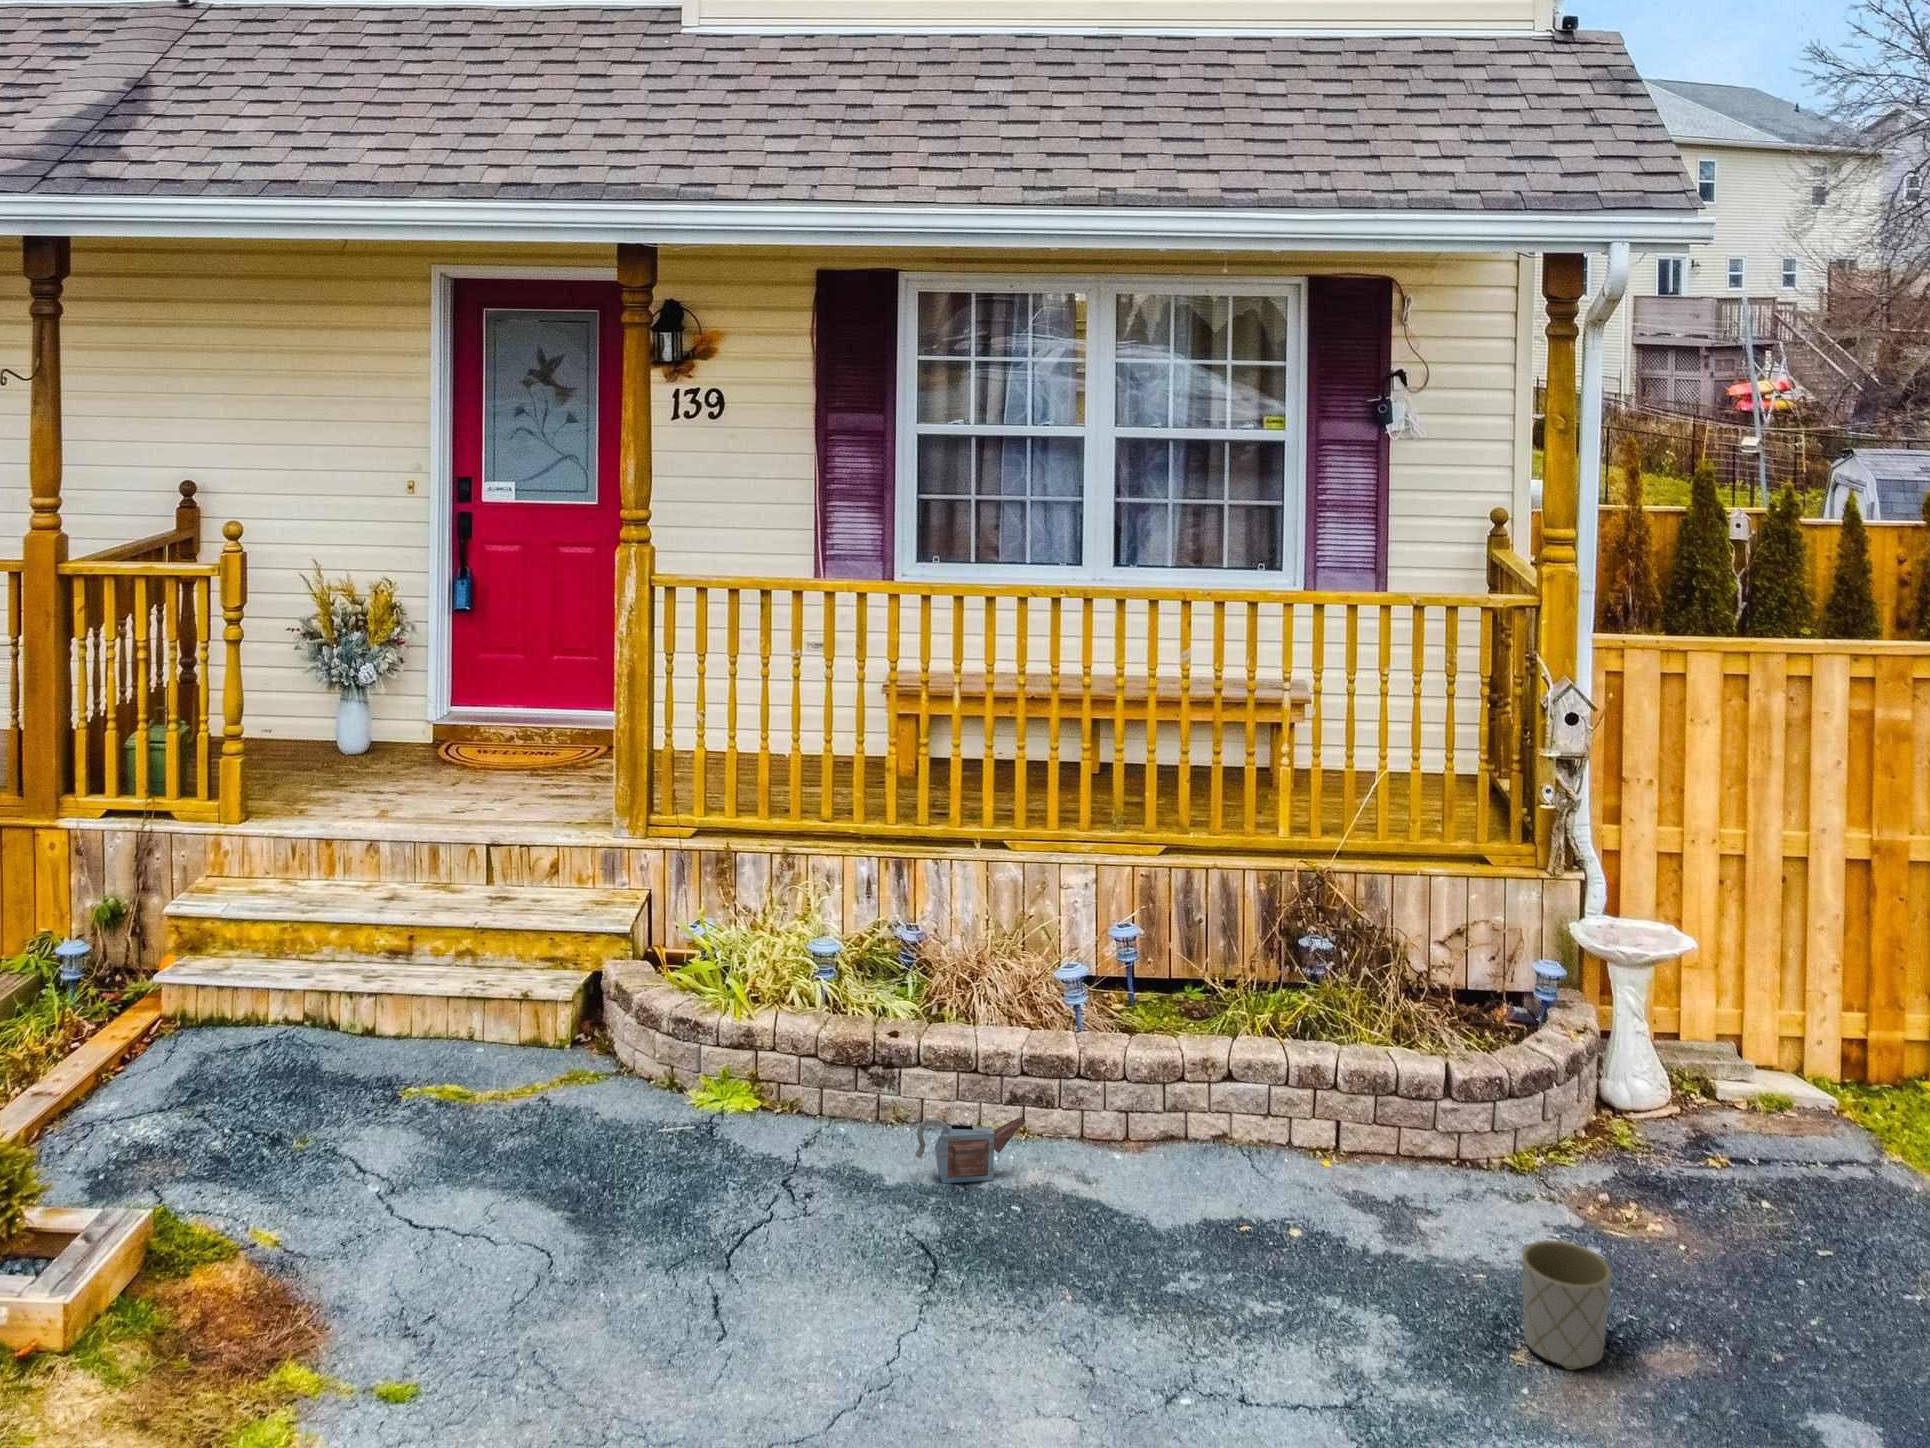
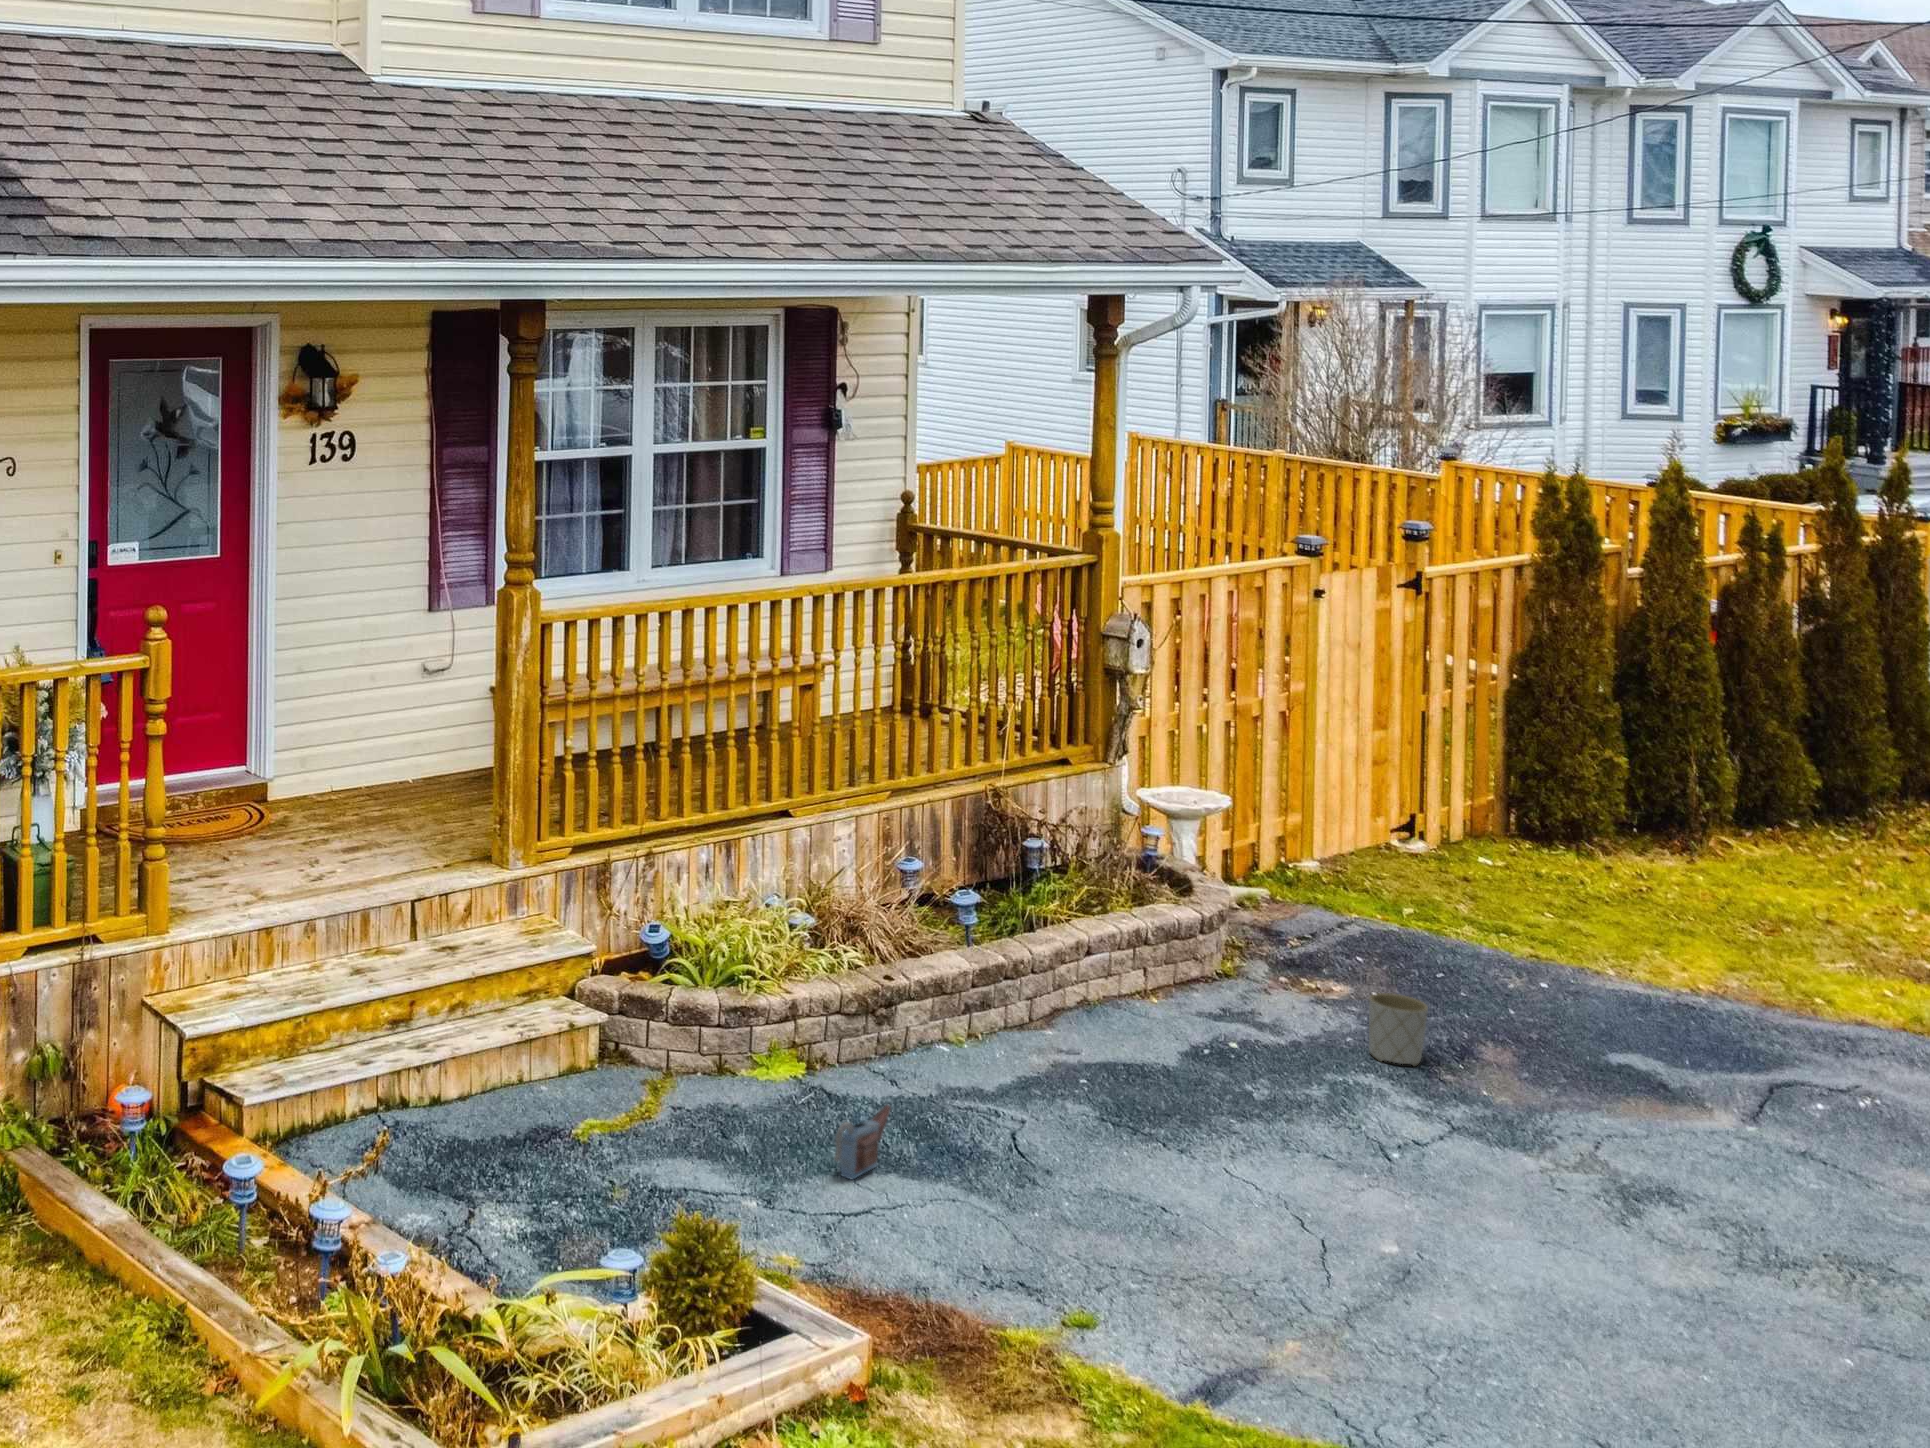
watering can: present [915,1117,1026,1183] -> present [834,1105,890,1180]

